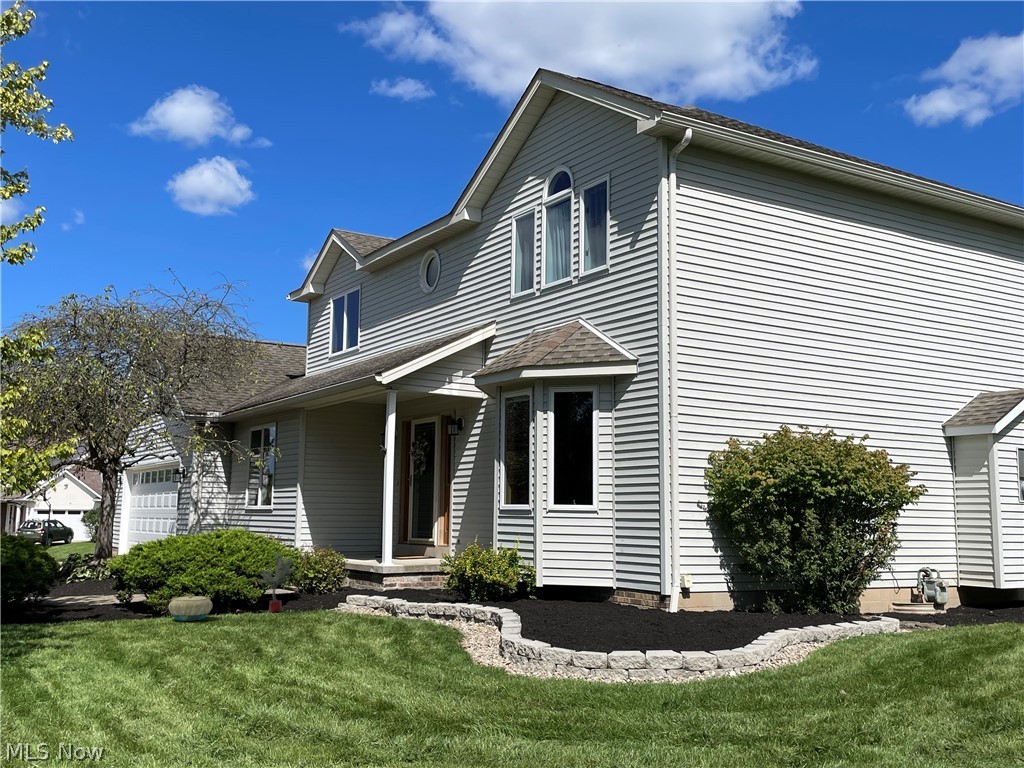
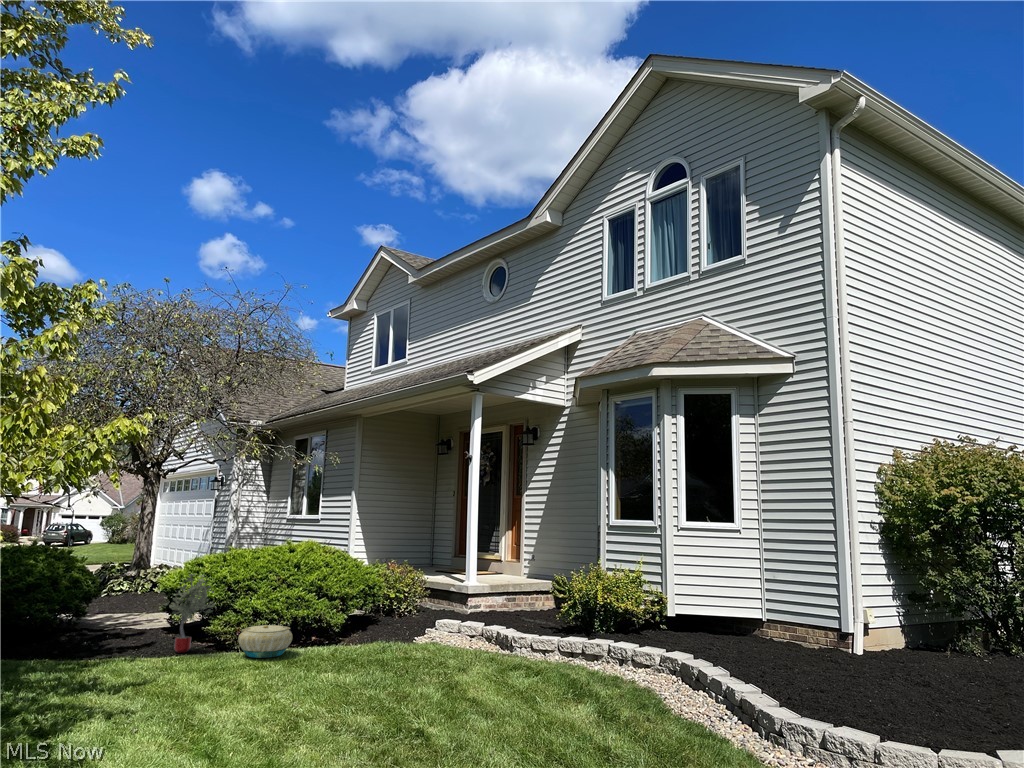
potted tree: present [258,553,294,612] -> present [169,574,215,653]

